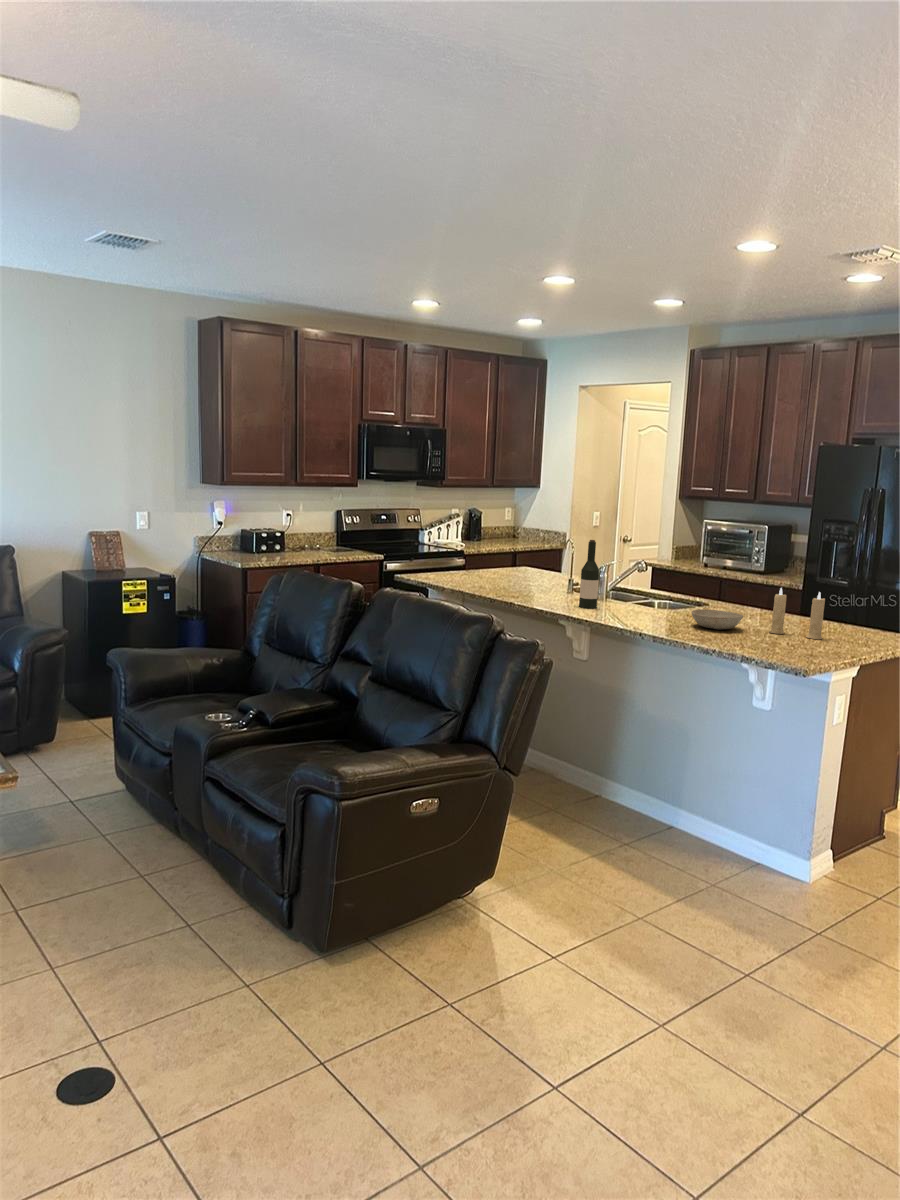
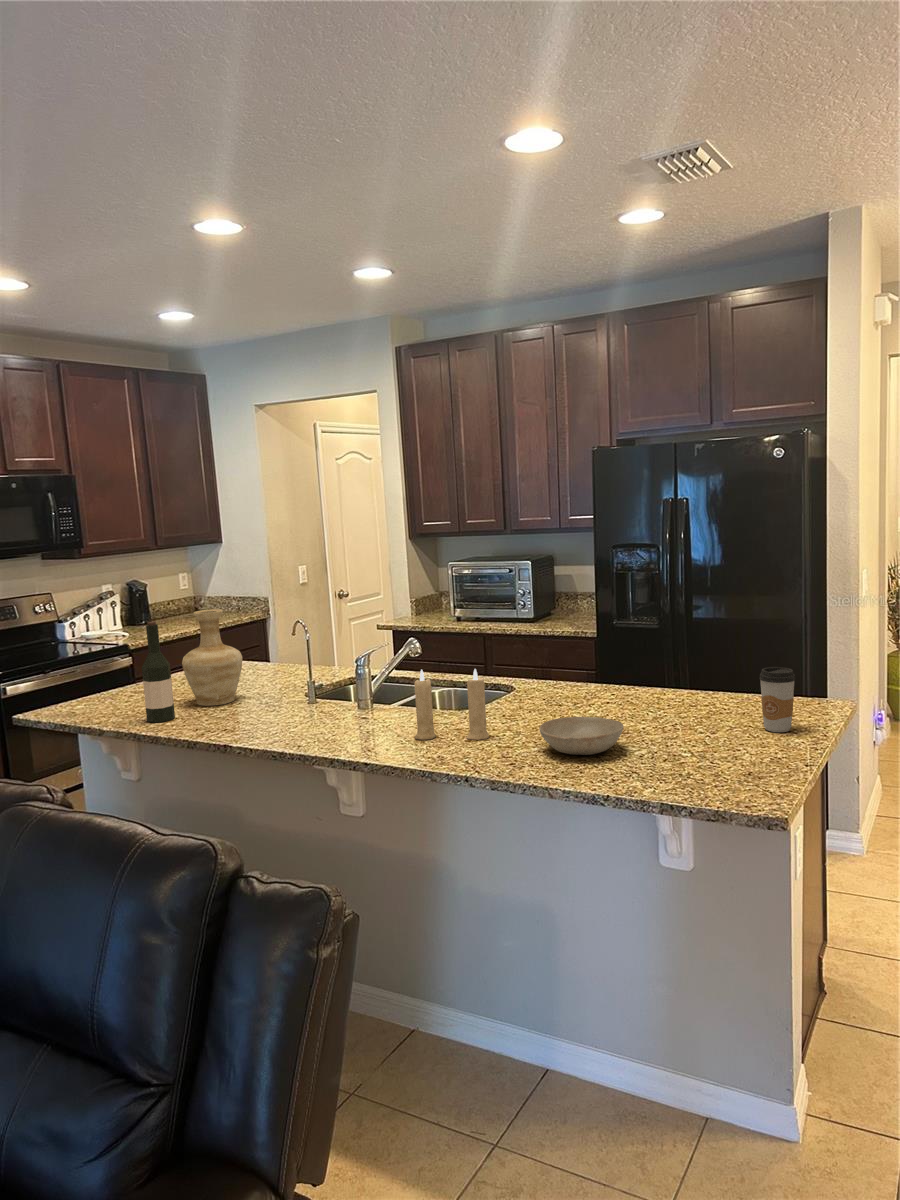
vase: none [498,525,534,584] -> present [182,609,242,706]
wine bottle: present [579,540,599,608] -> present [142,622,175,723]
candle: present [769,588,825,639] -> present [414,669,489,740]
coffee cup: none [842,599,867,640] -> present [759,667,795,732]

